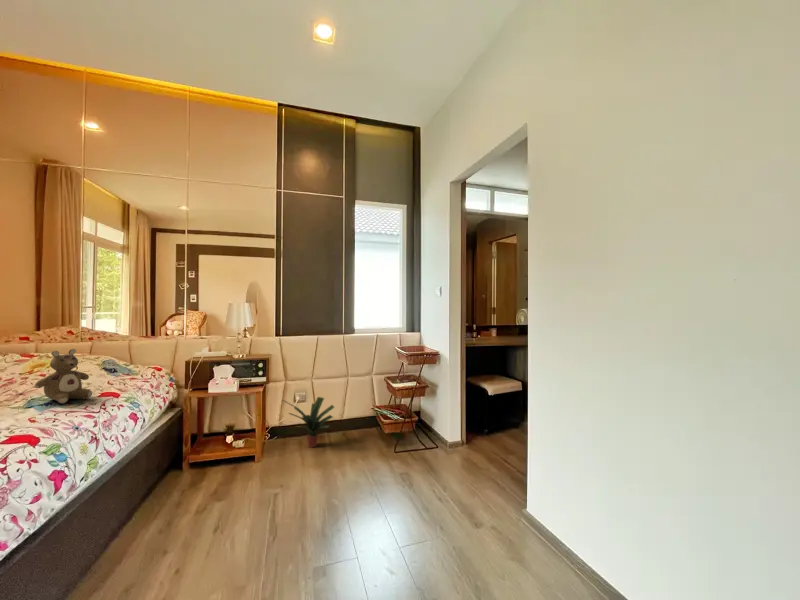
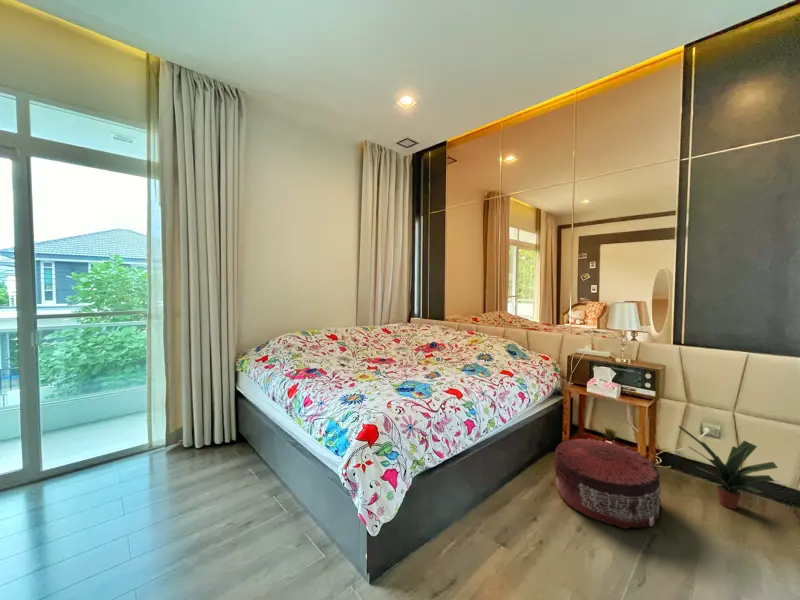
stuffed bear: present [35,349,92,403] -> none [468,334,497,372]
pouf: none [179,430,278,514] -> present [553,438,663,529]

